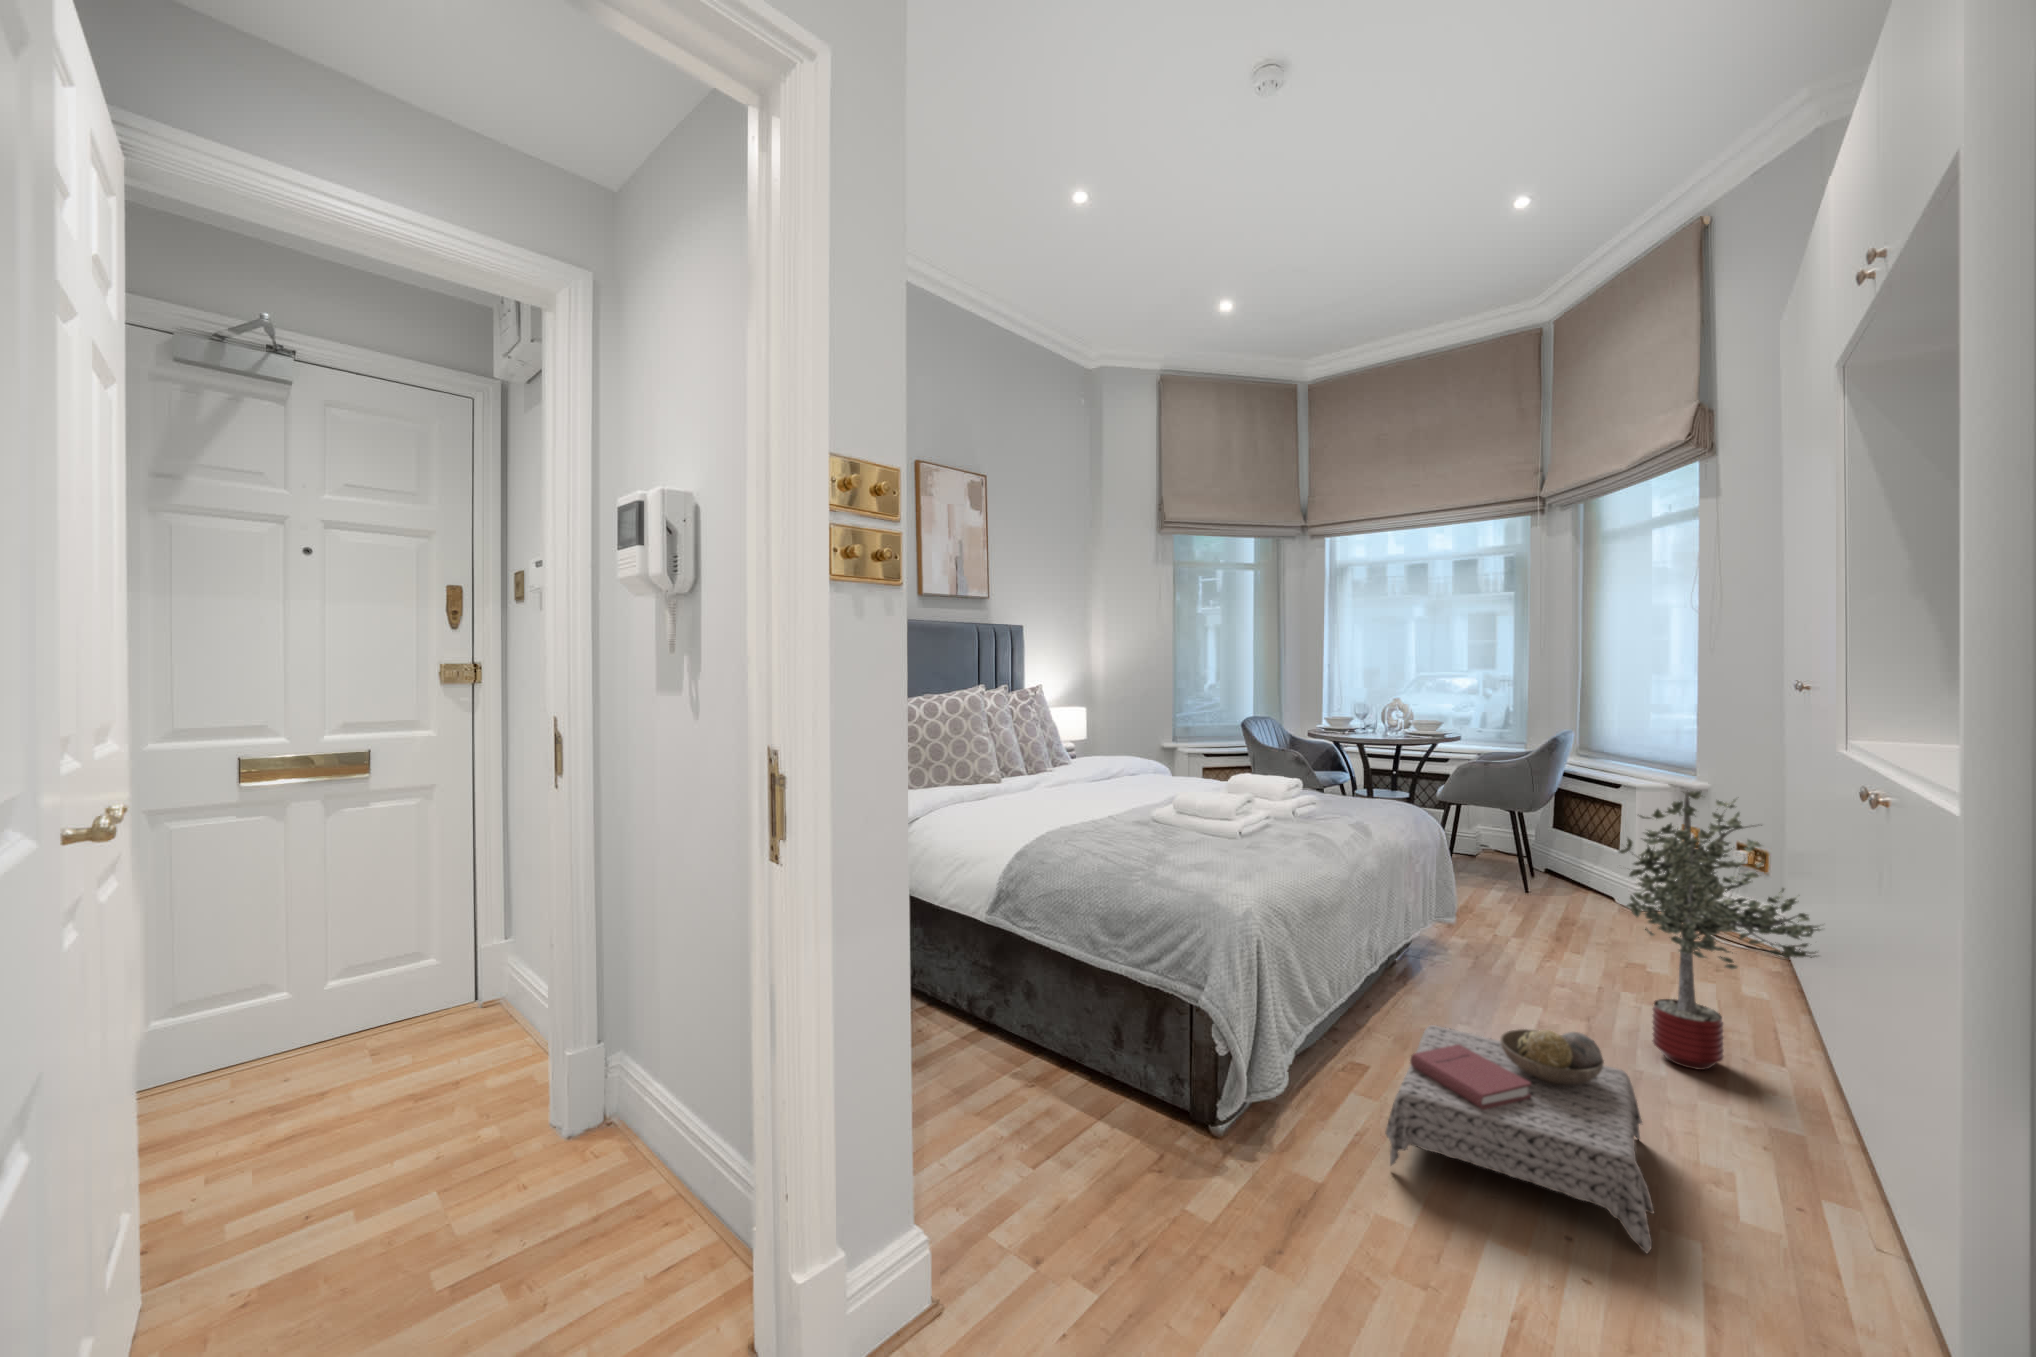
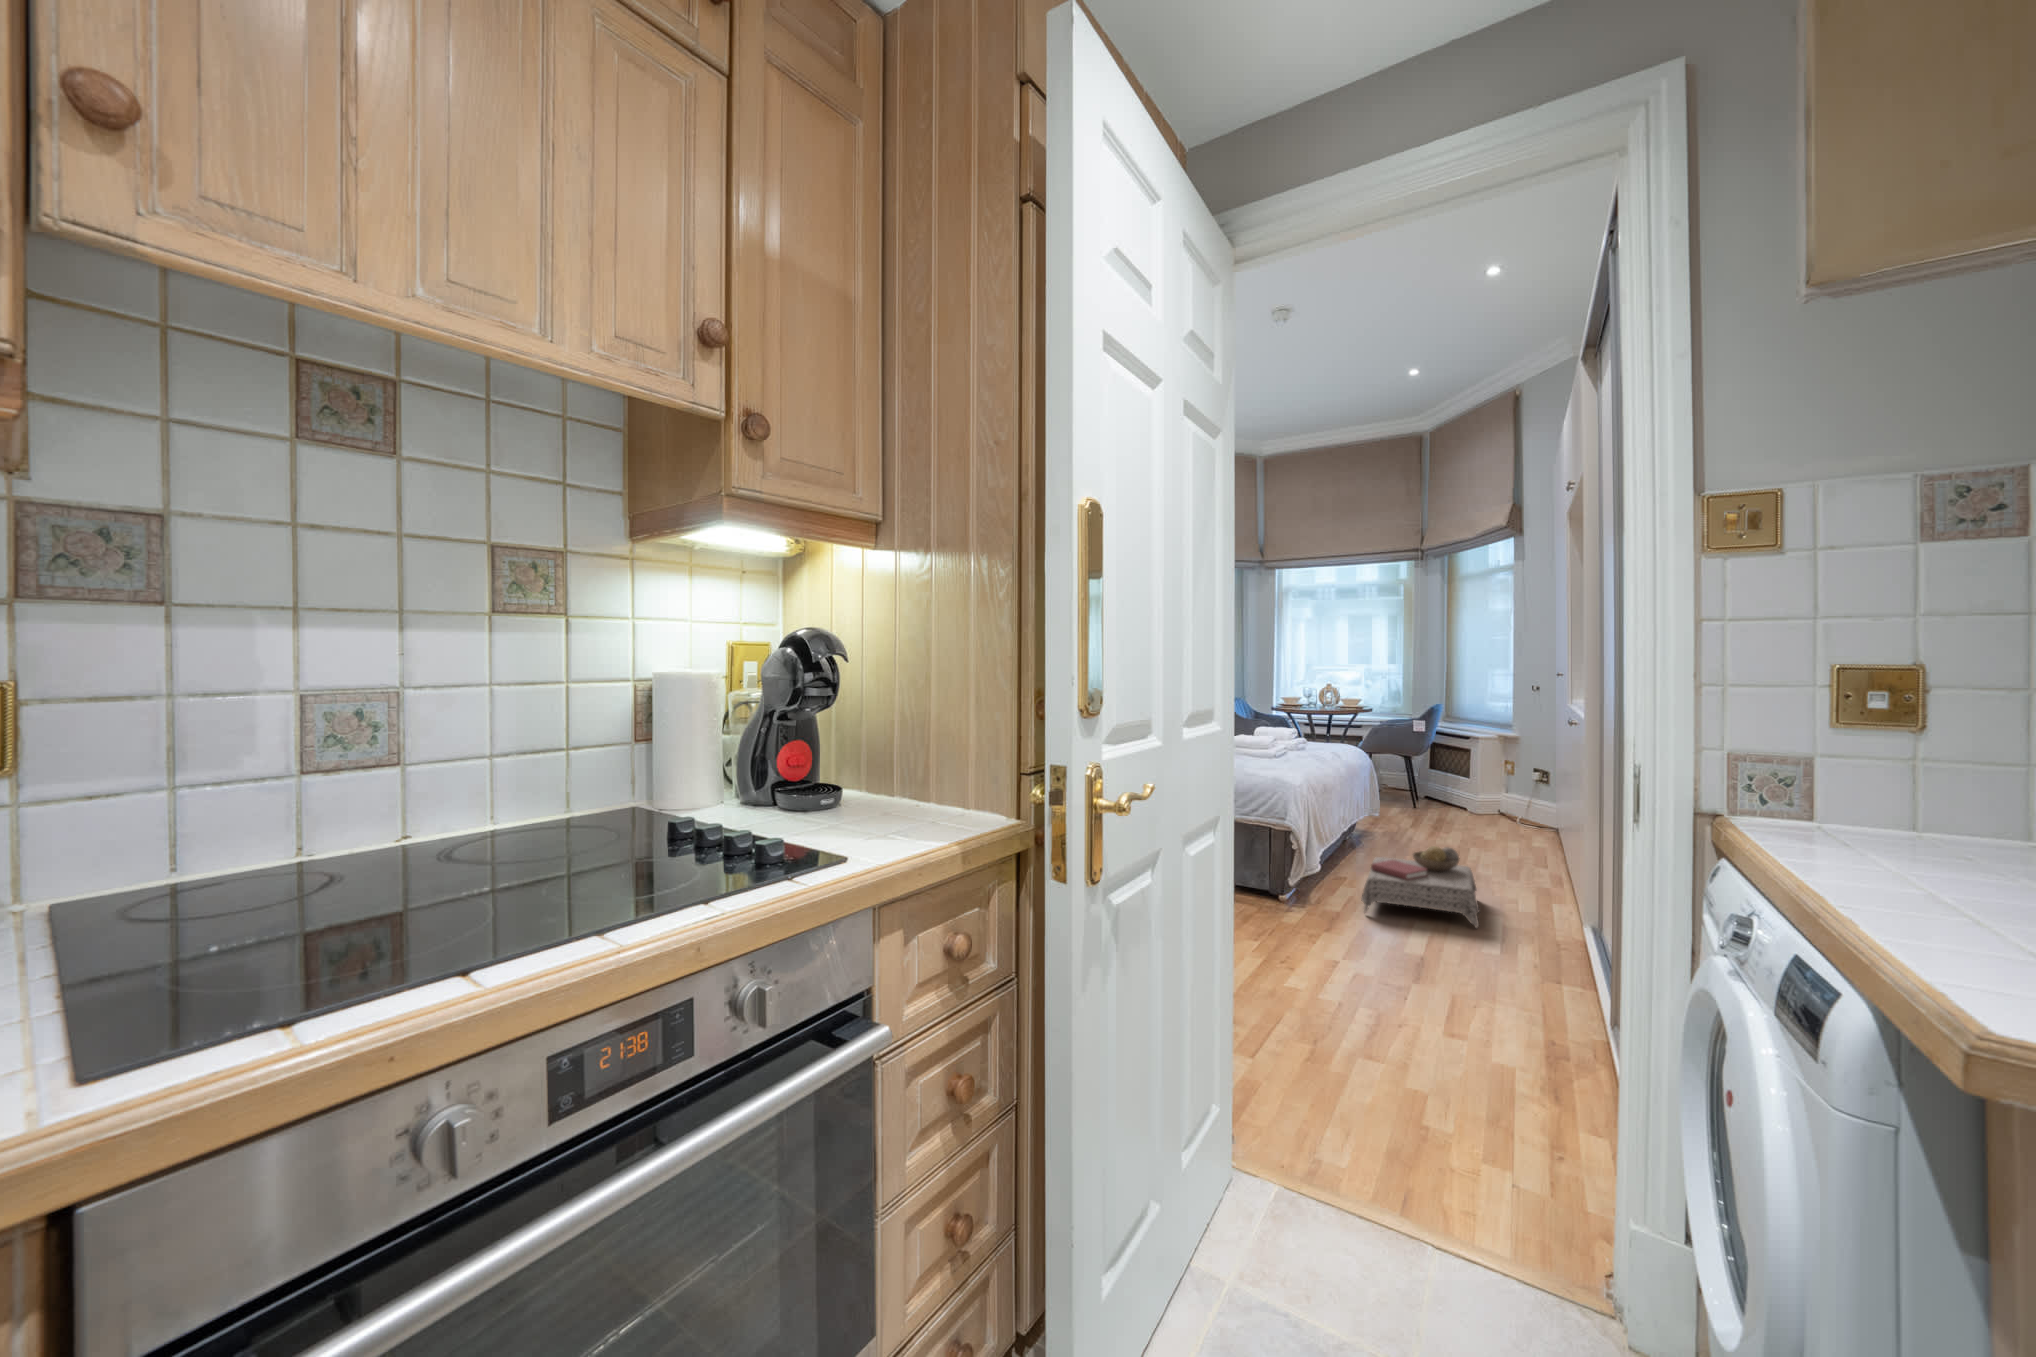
potted tree: present [1619,791,1820,1070] -> none [1465,731,1560,876]

